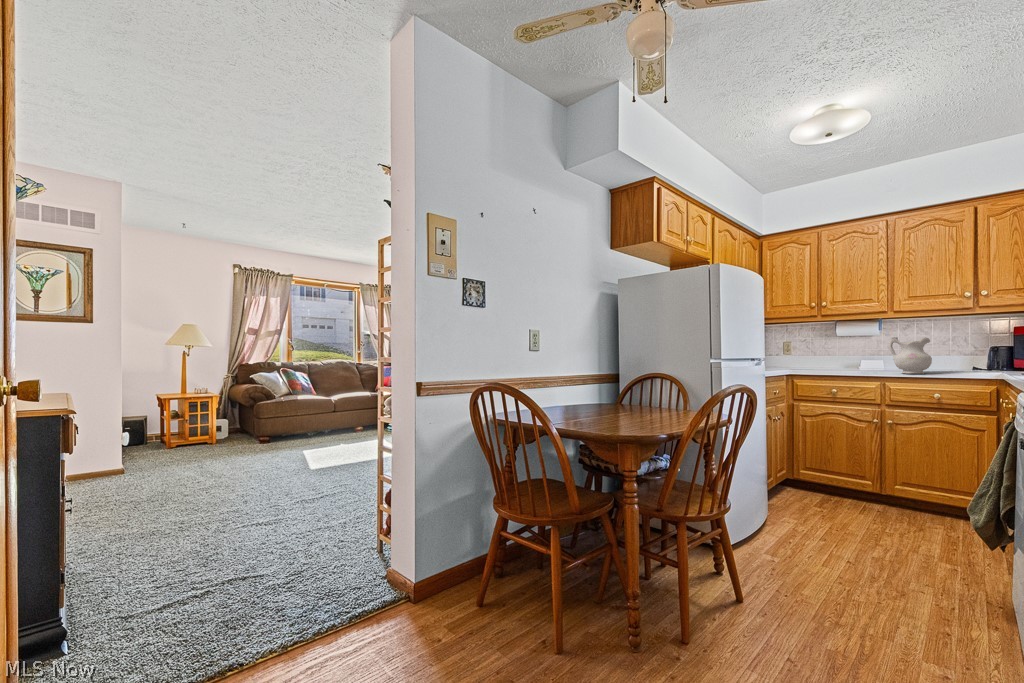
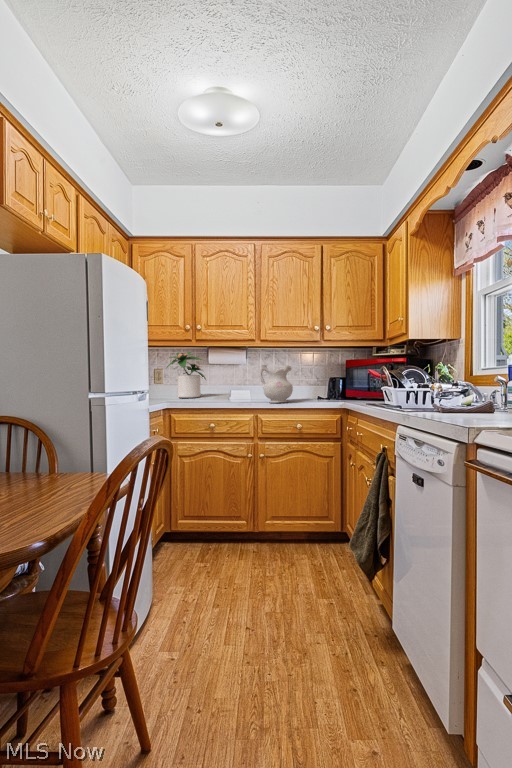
potted plant: none [792,325,835,366] -> present [166,352,206,398]

